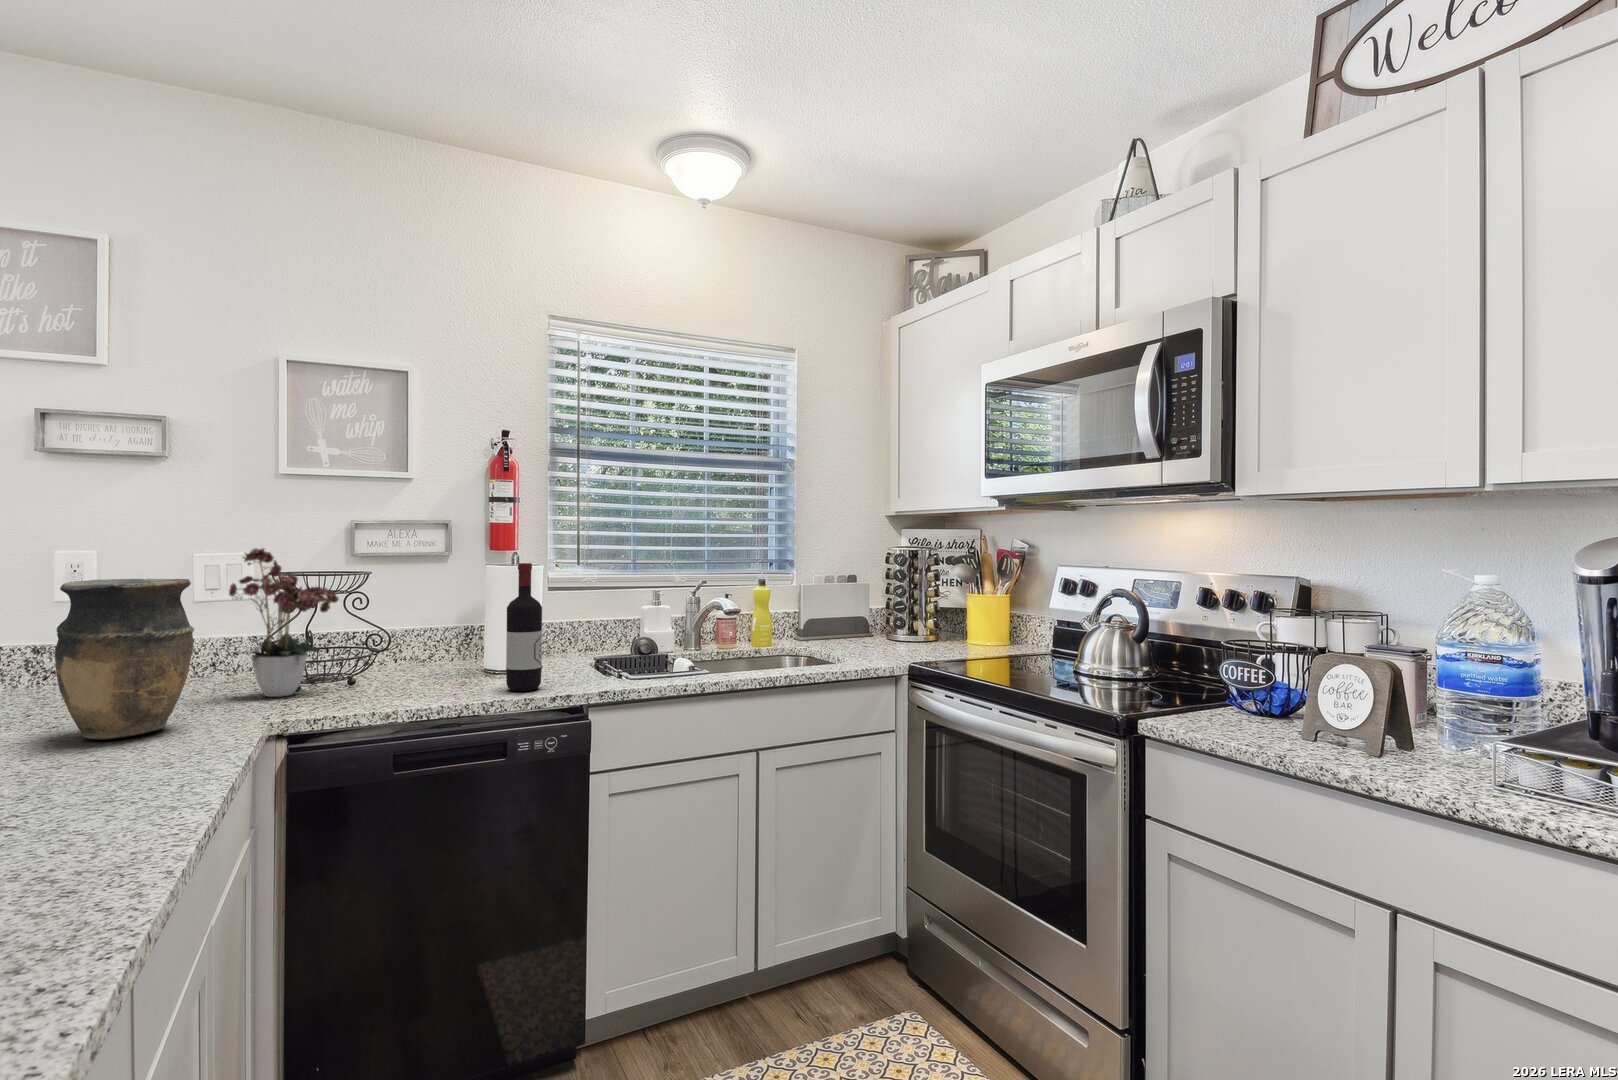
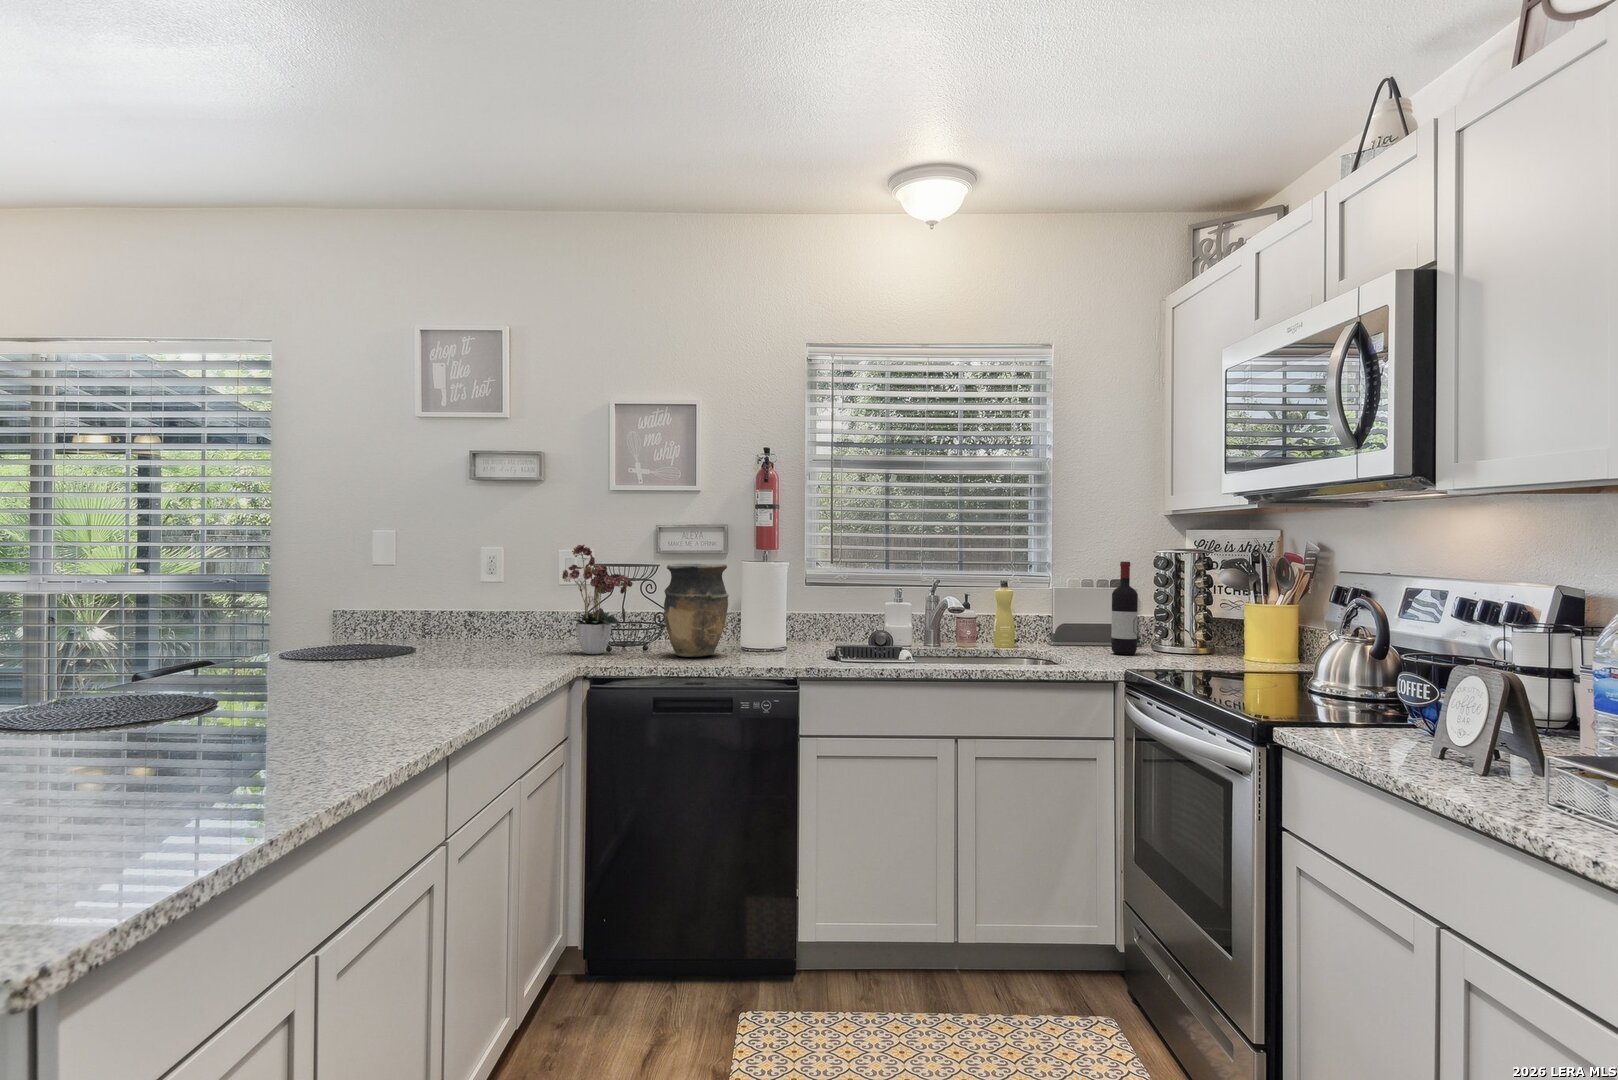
wine bottle: present [506,563,542,691] -> present [1111,562,1138,655]
vase: present [55,579,194,740] -> present [664,564,729,657]

